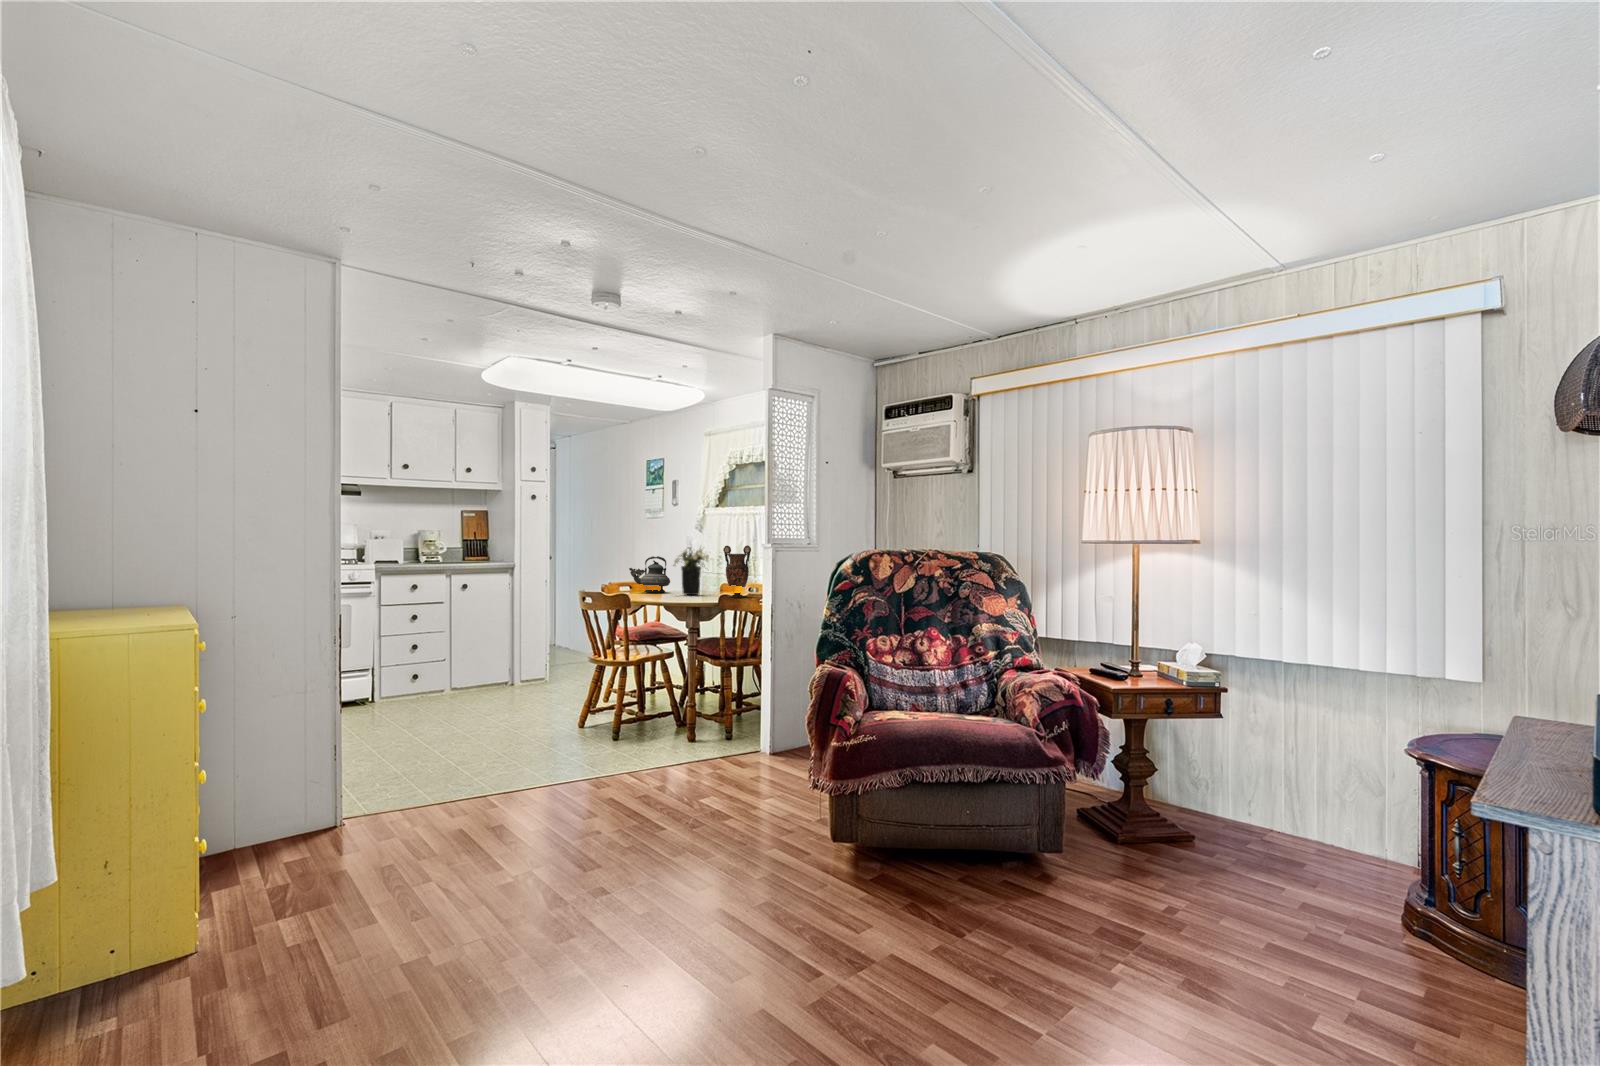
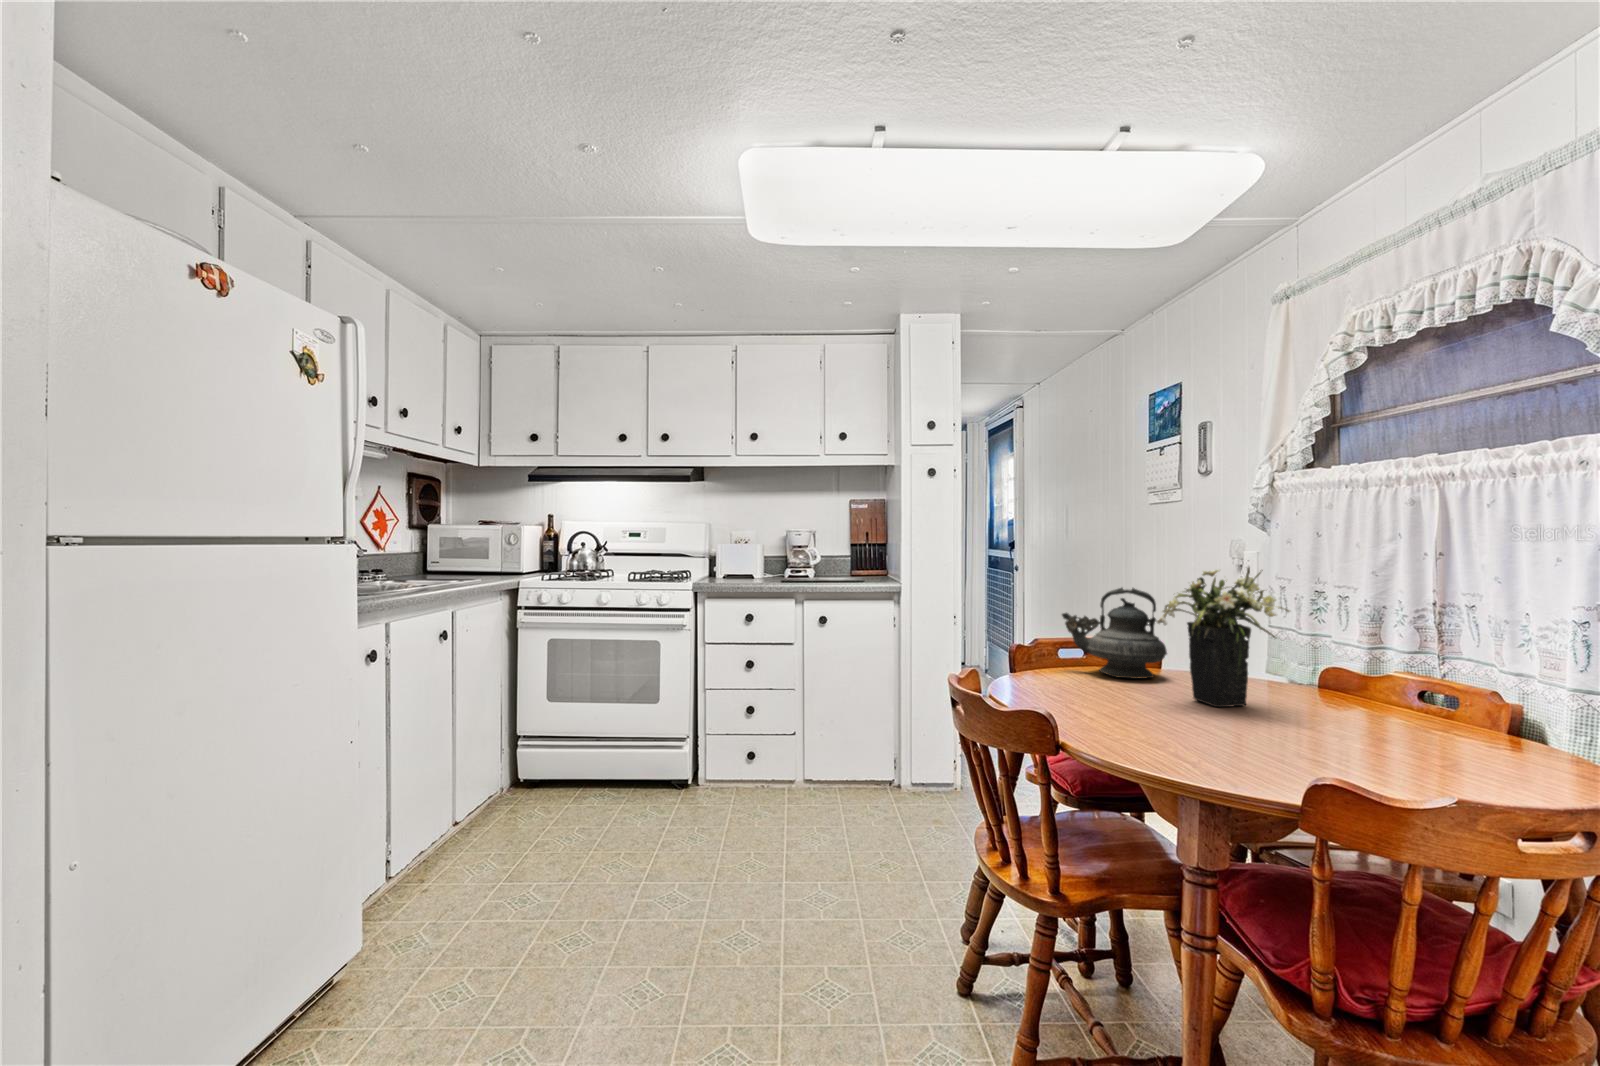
vase: present [723,545,751,597] -> none [1328,572,1450,754]

